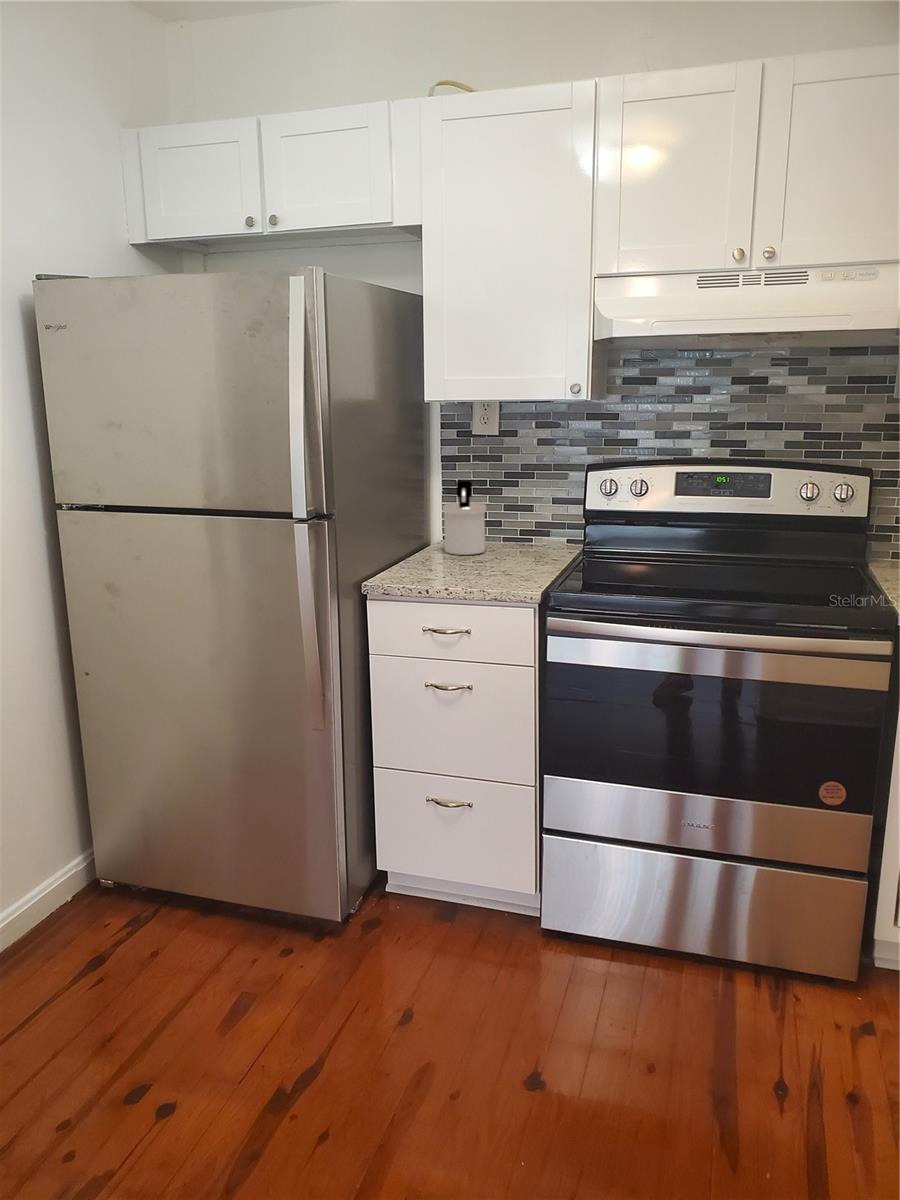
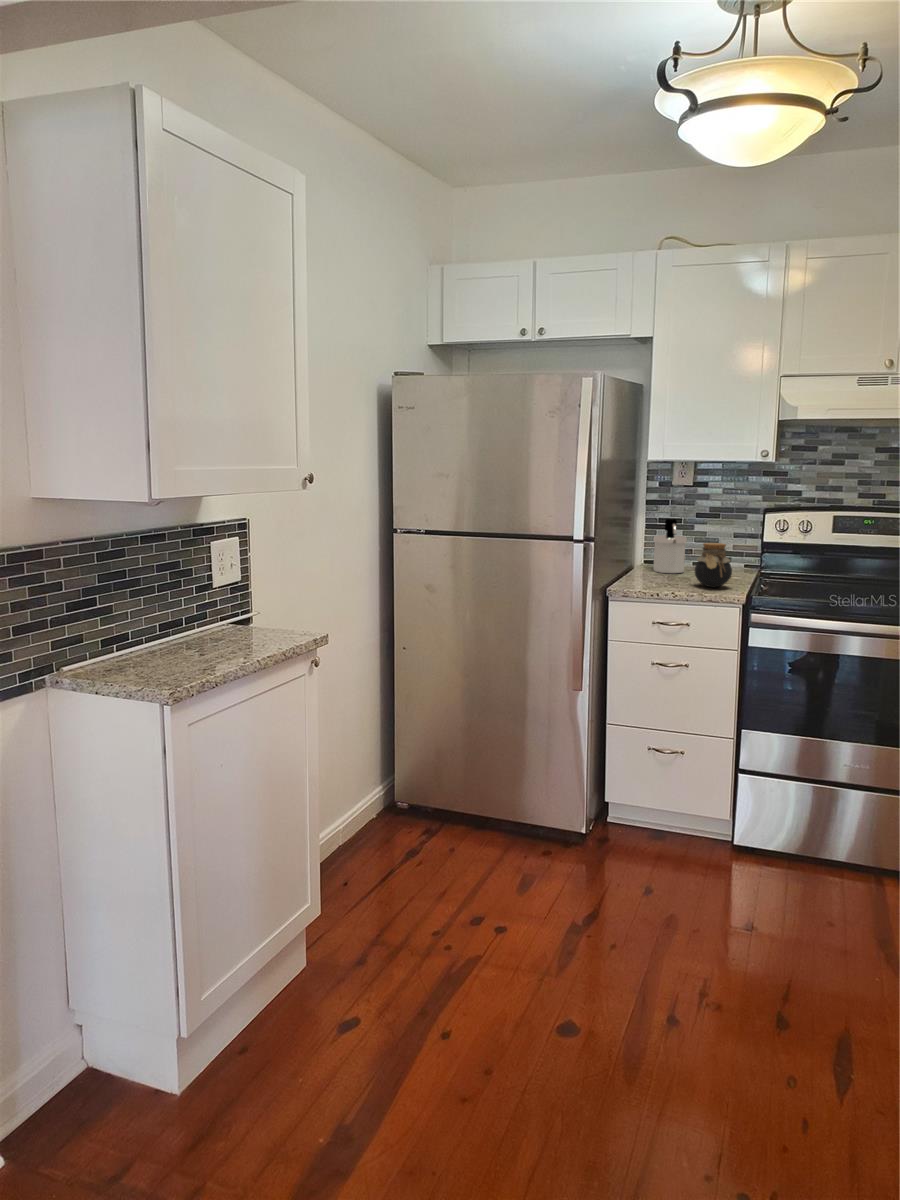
jar: none [483,515,534,577] -> present [695,543,732,587]

